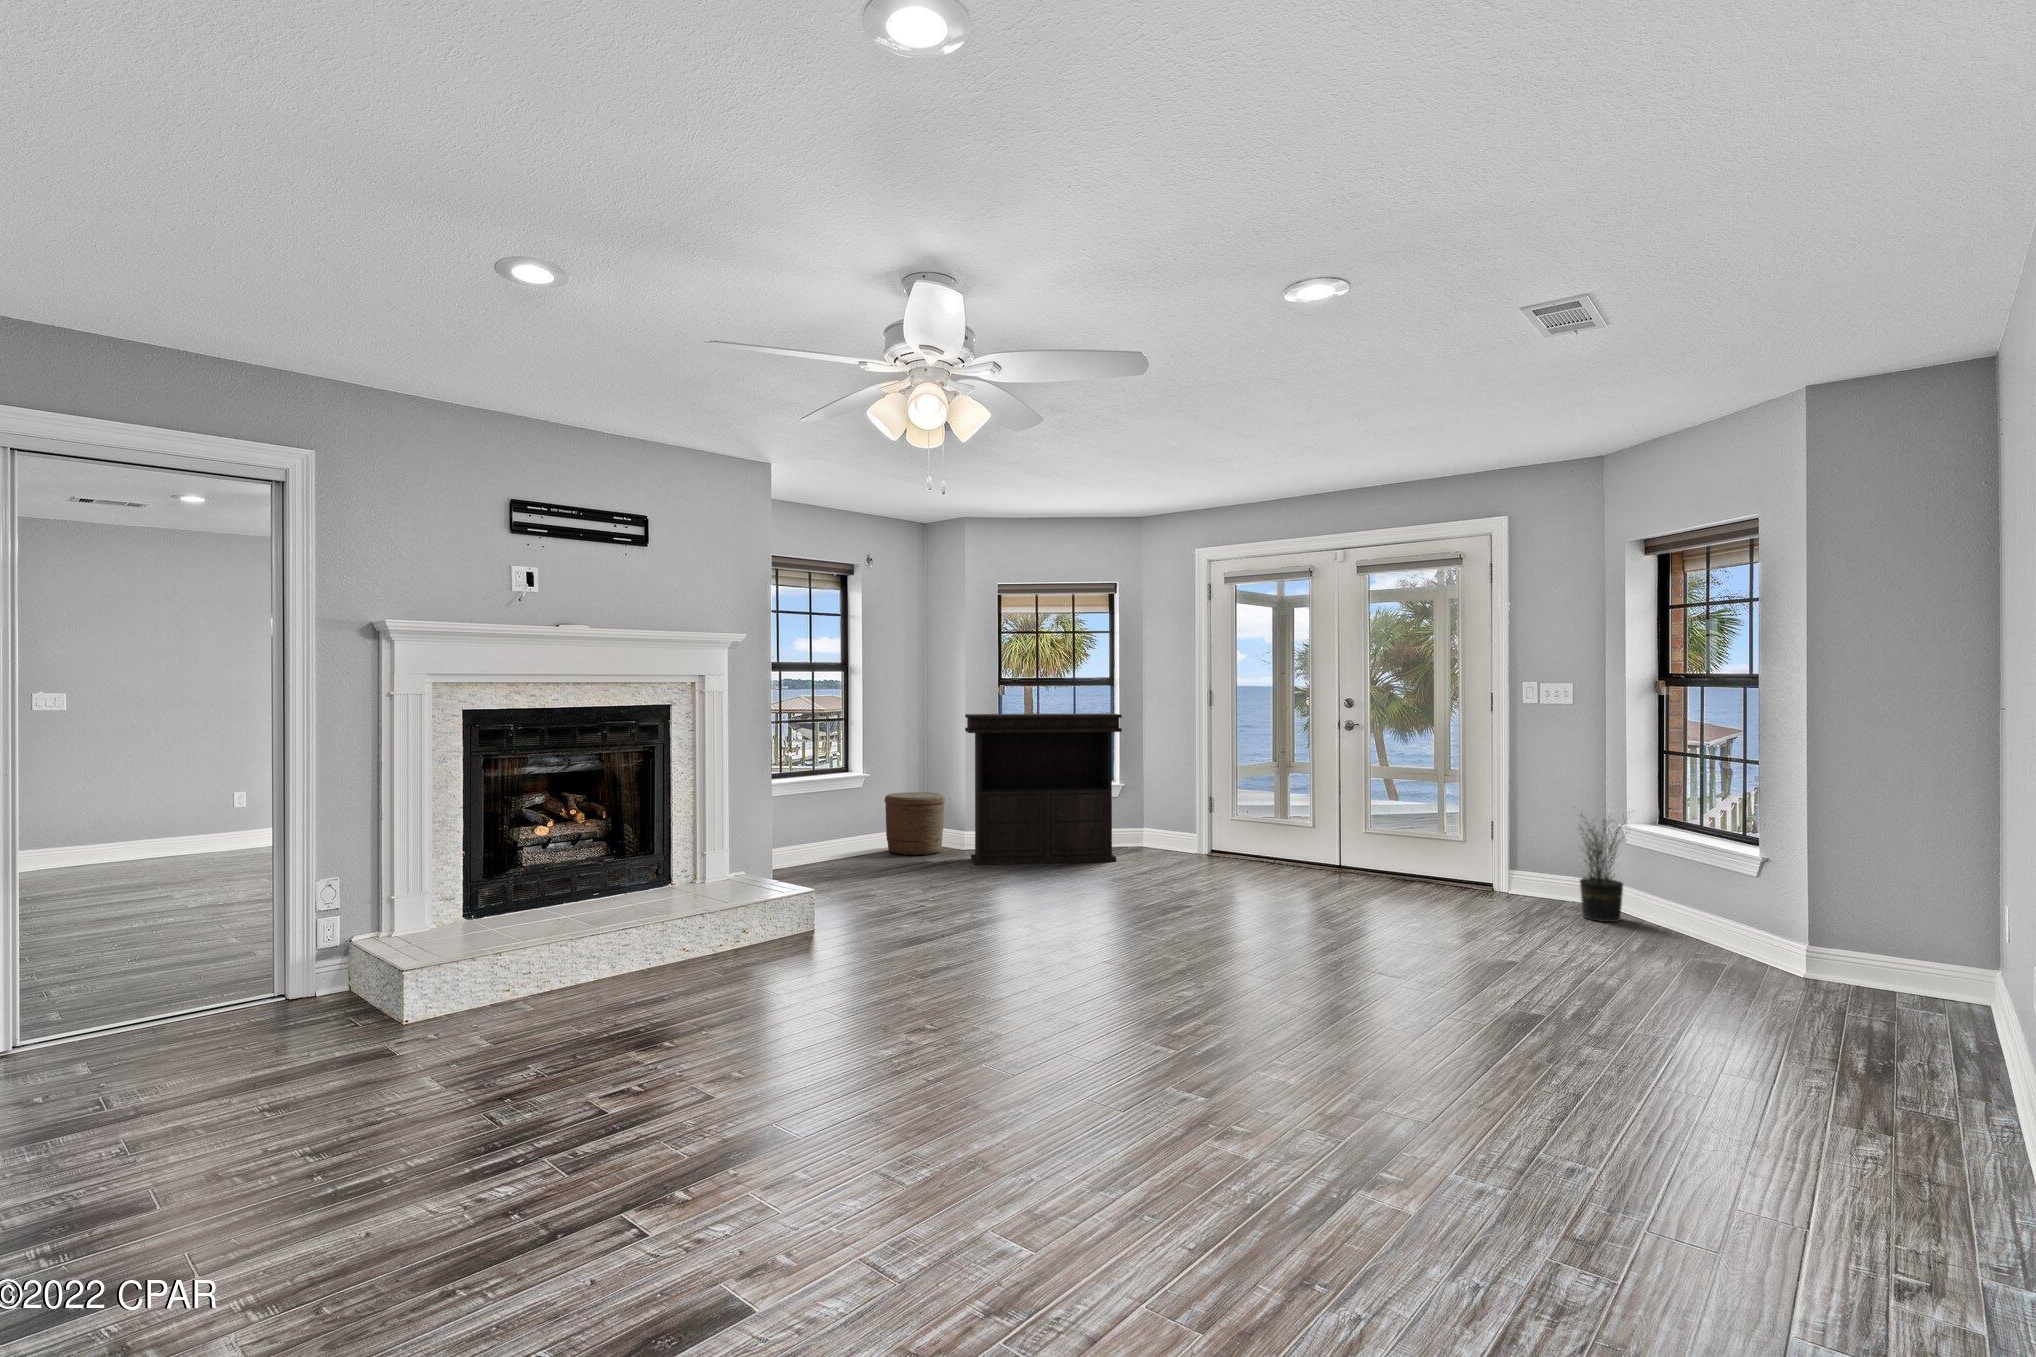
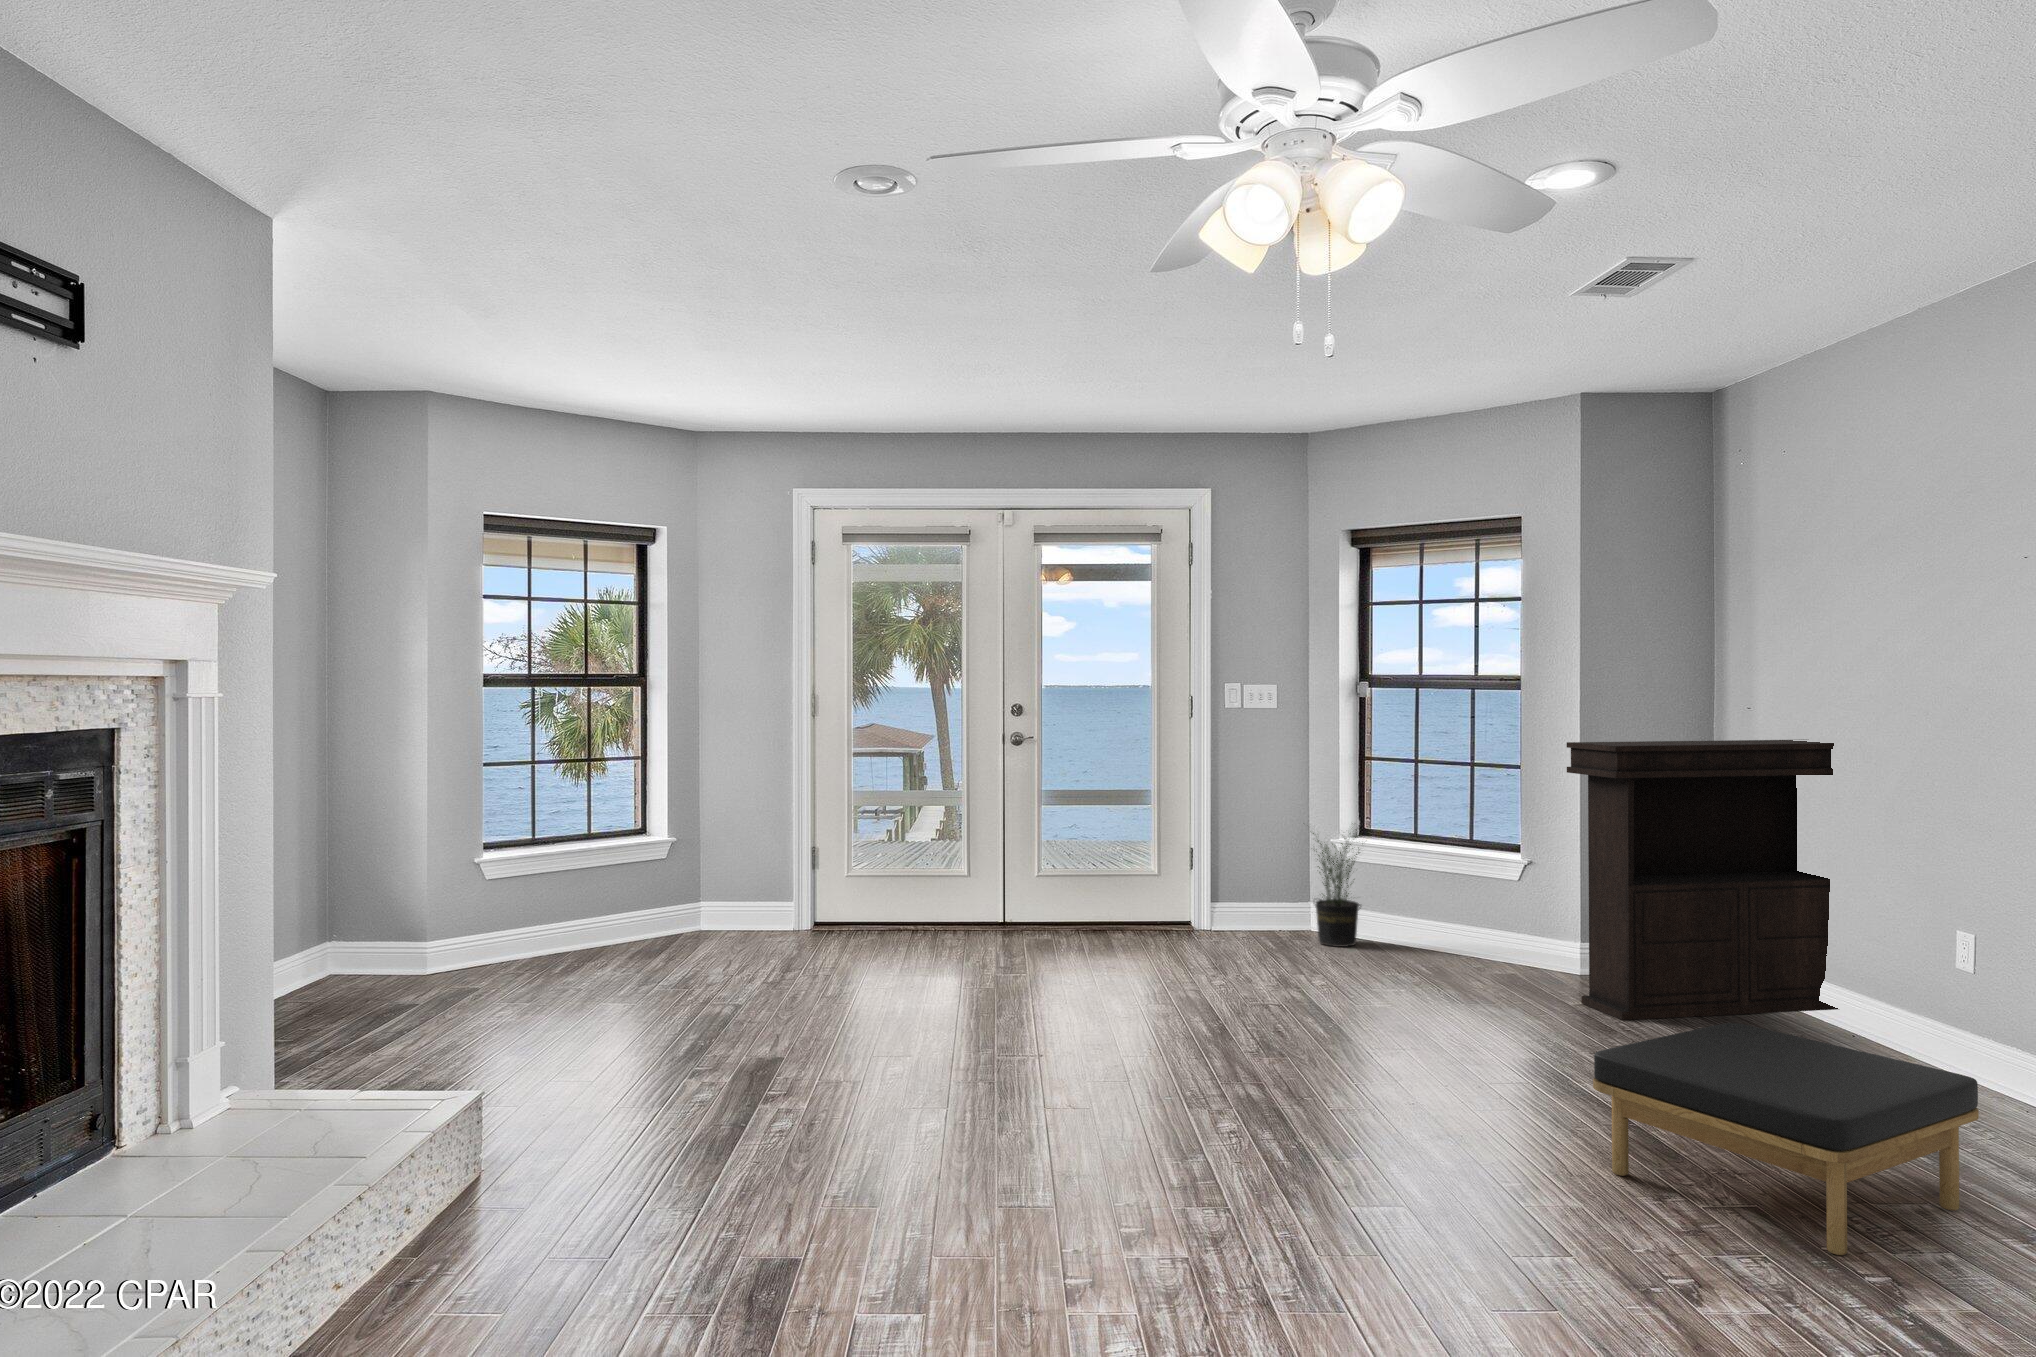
console table: present [965,713,1122,865] -> present [1567,740,1838,1020]
woven basket: present [884,792,945,856] -> none [291,879,411,995]
ottoman: none [1363,977,1646,1171] -> present [1593,1023,1979,1255]

